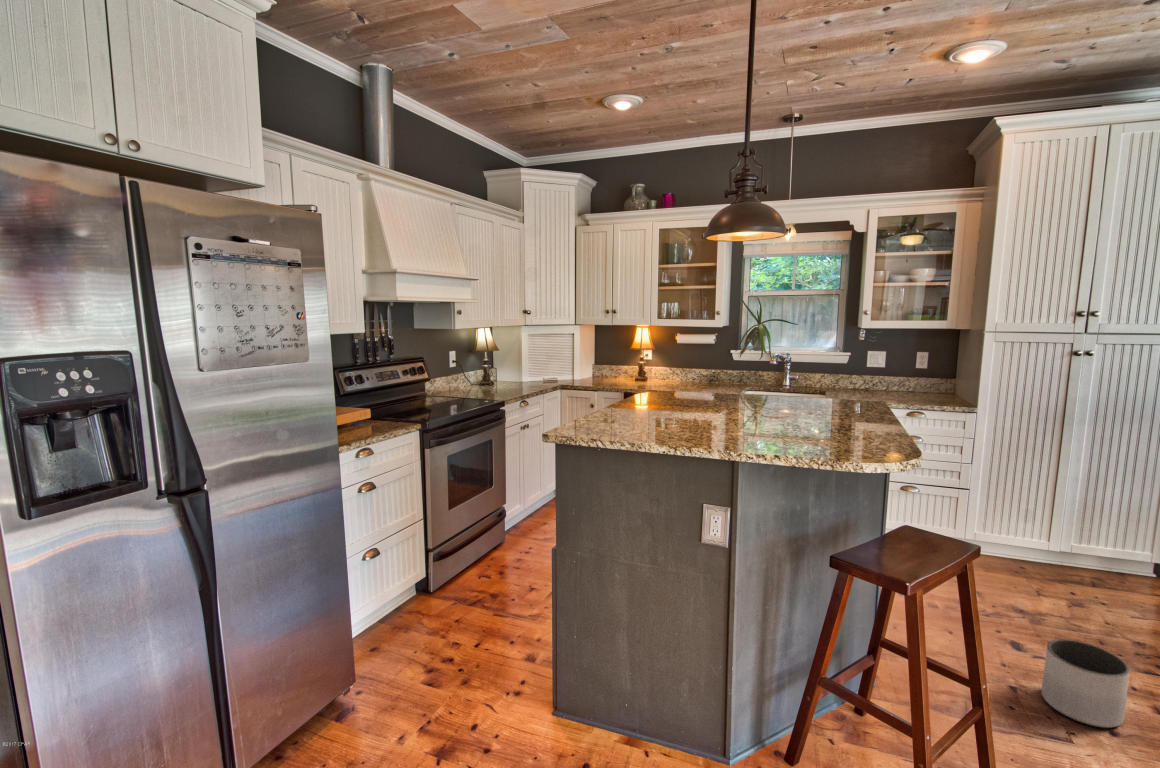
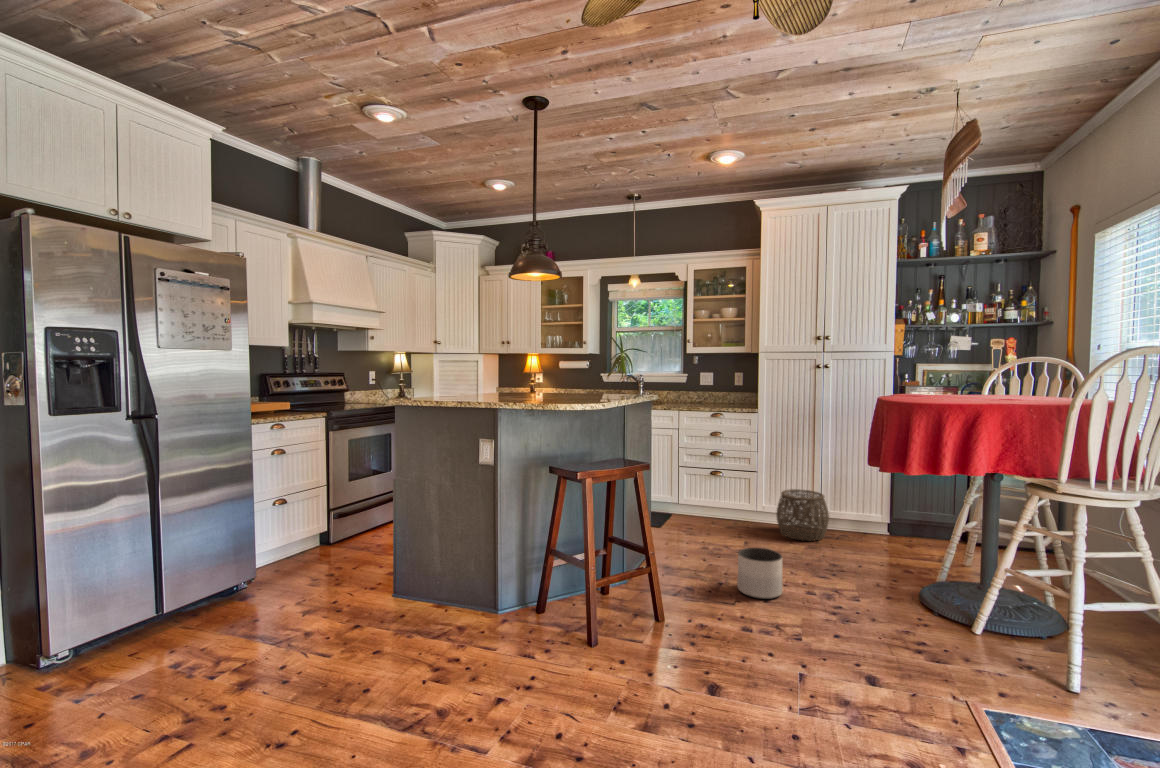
woven basket: none [1006,518,1092,594] -> present [776,489,829,541]

